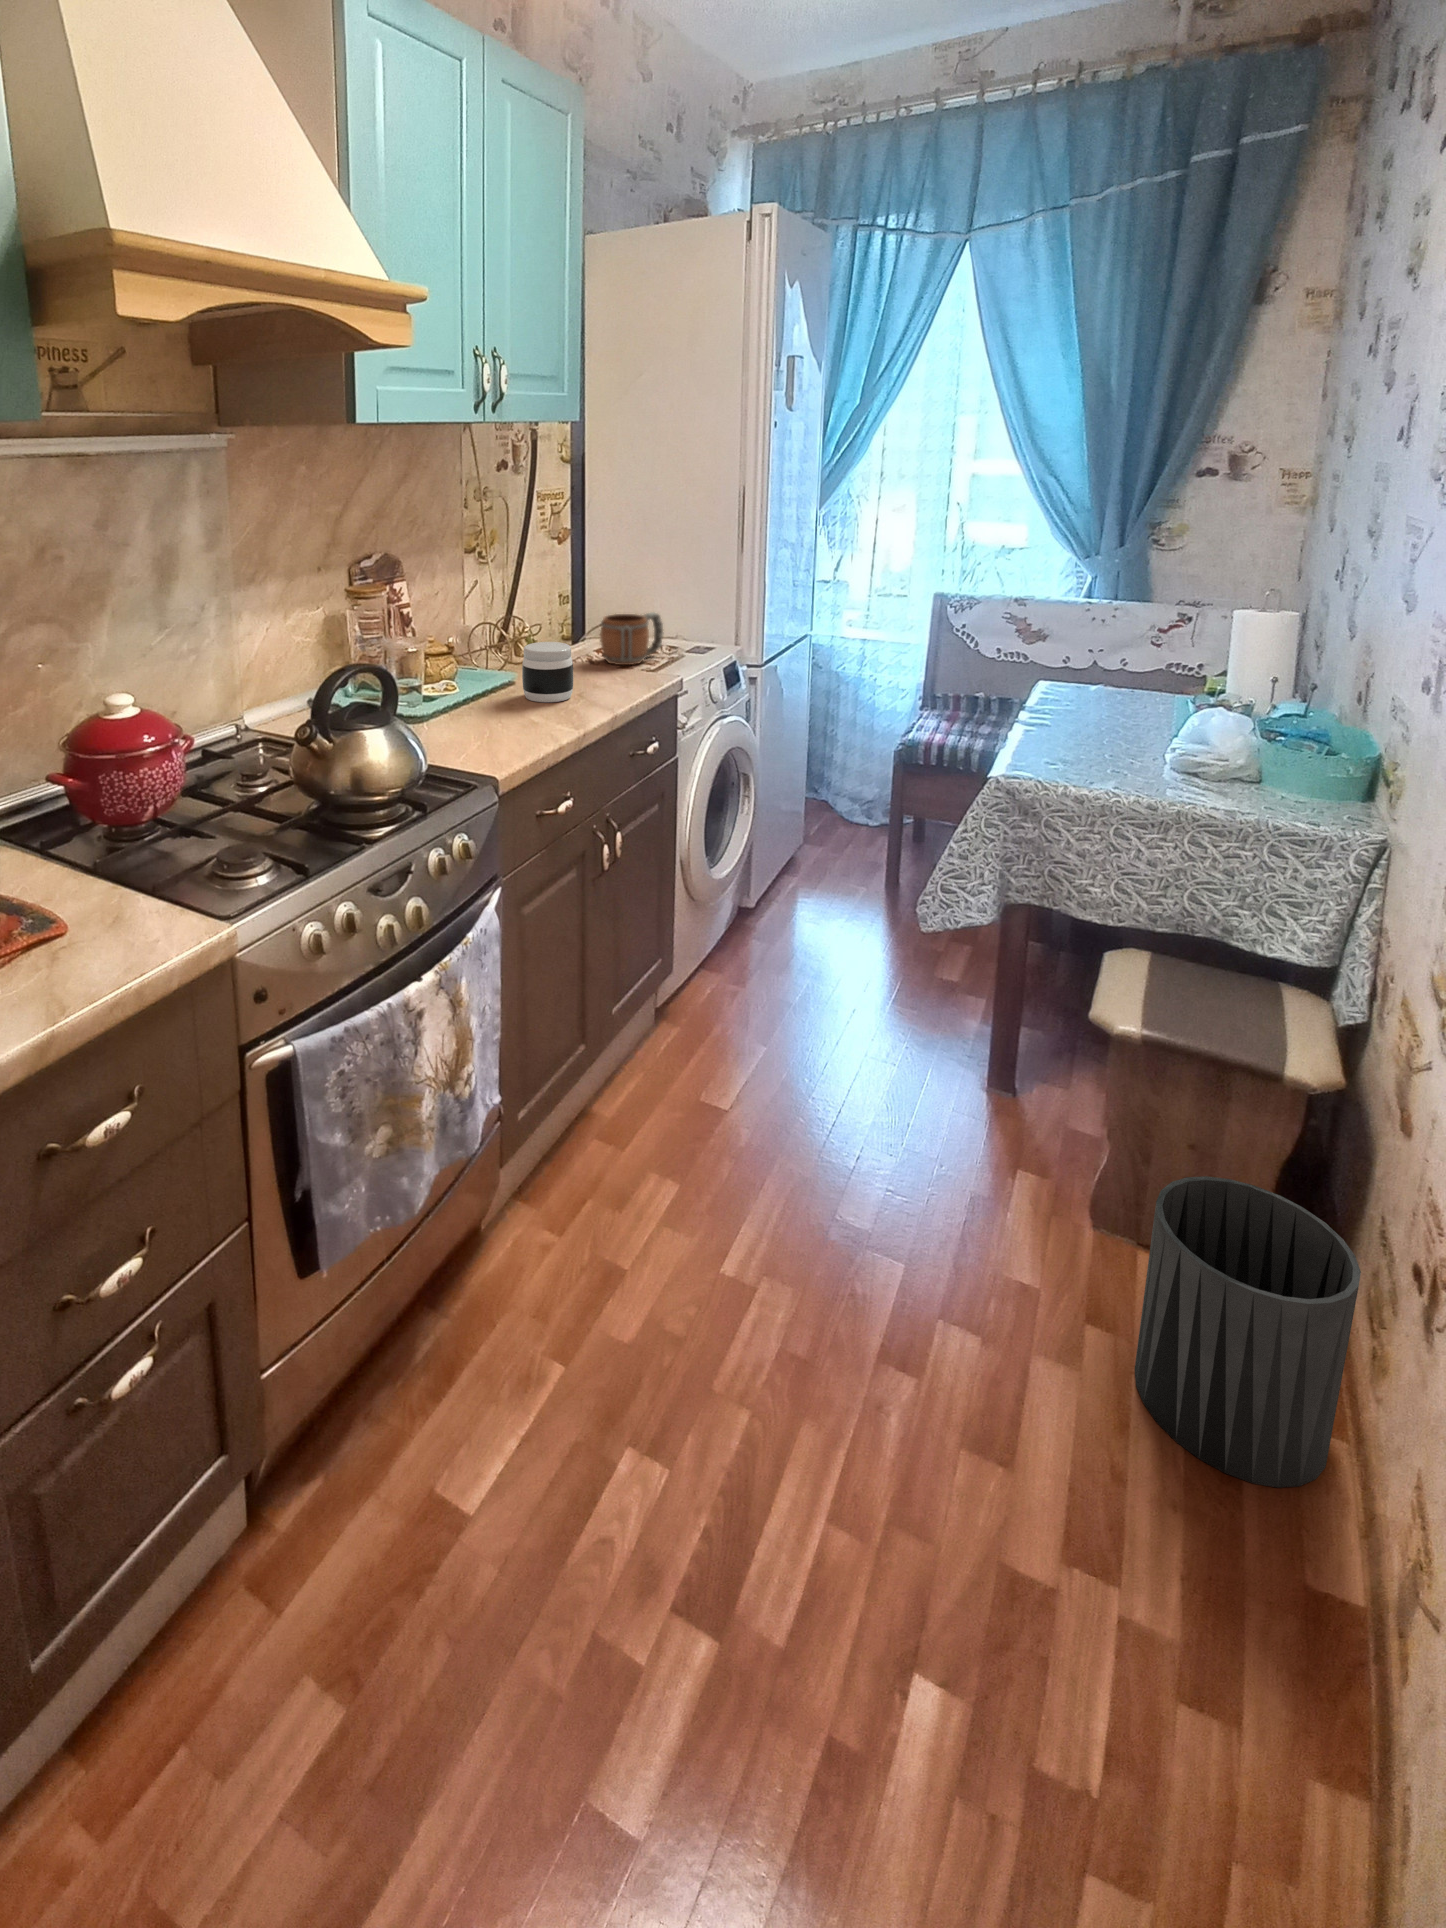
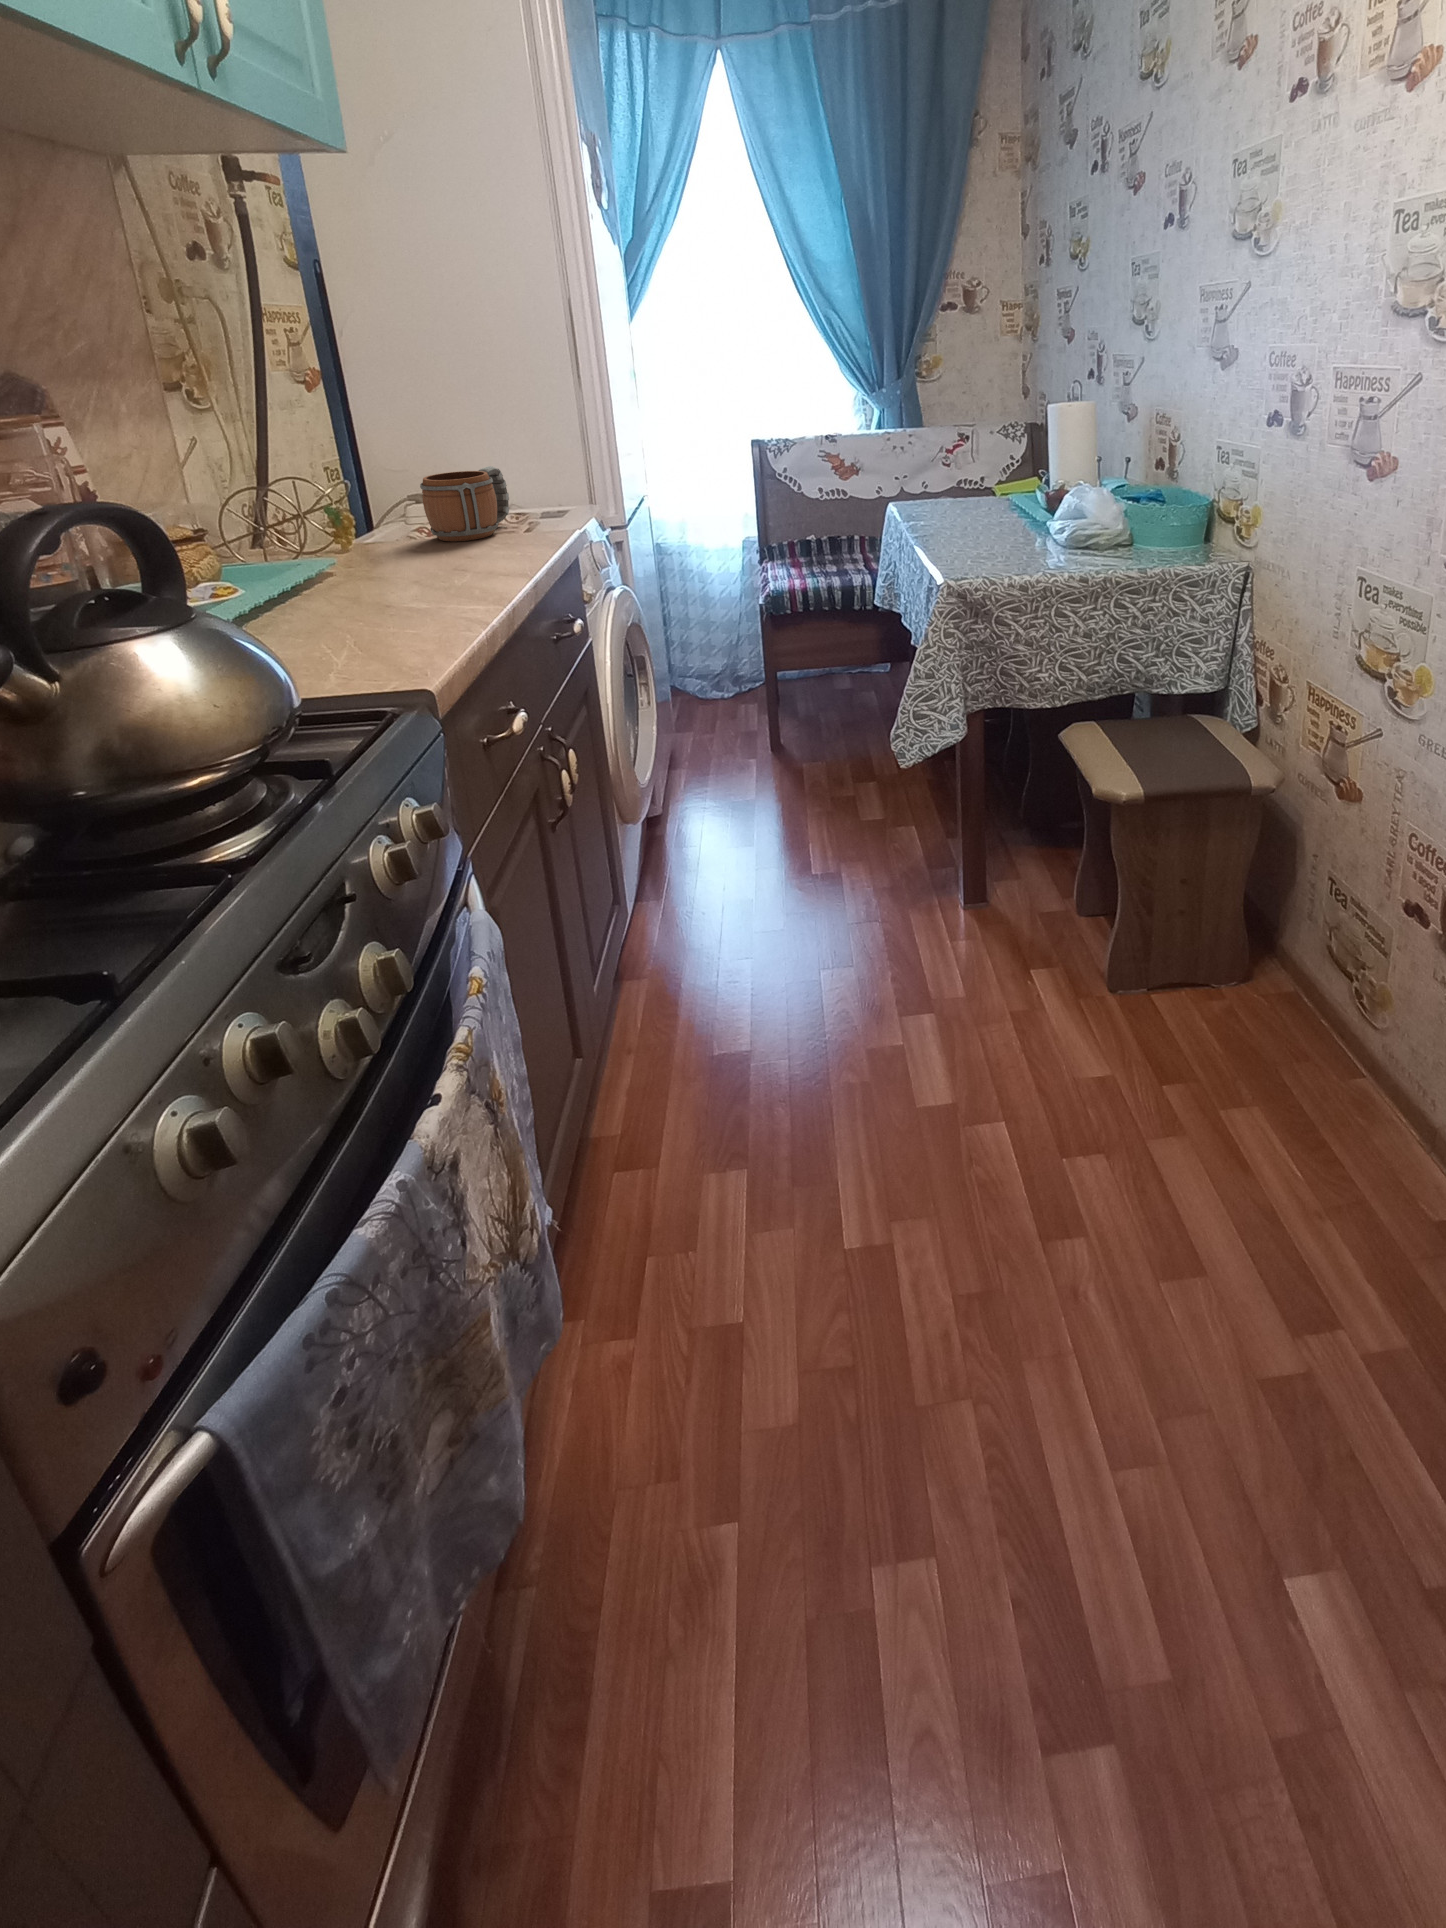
jar: present [522,642,573,702] -> none [337,506,432,598]
trash can: present [1135,1176,1361,1488] -> none [1206,886,1379,1141]

